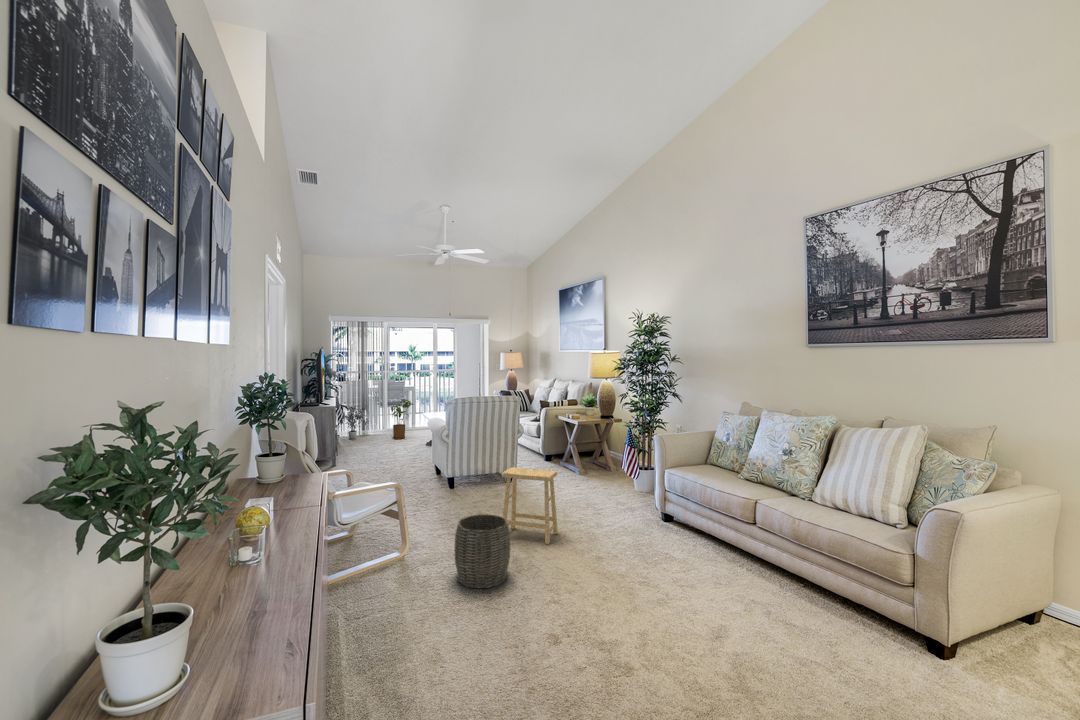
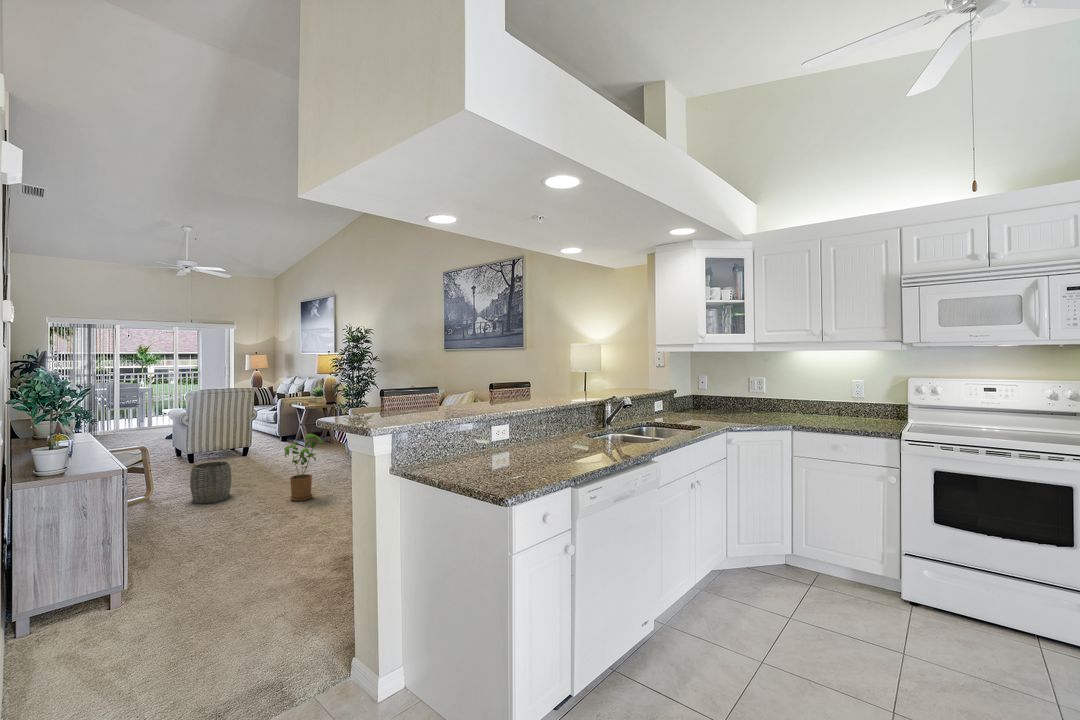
house plant: present [391,399,413,439] -> present [284,434,324,501]
footstool: present [502,467,558,545] -> none [229,435,273,483]

